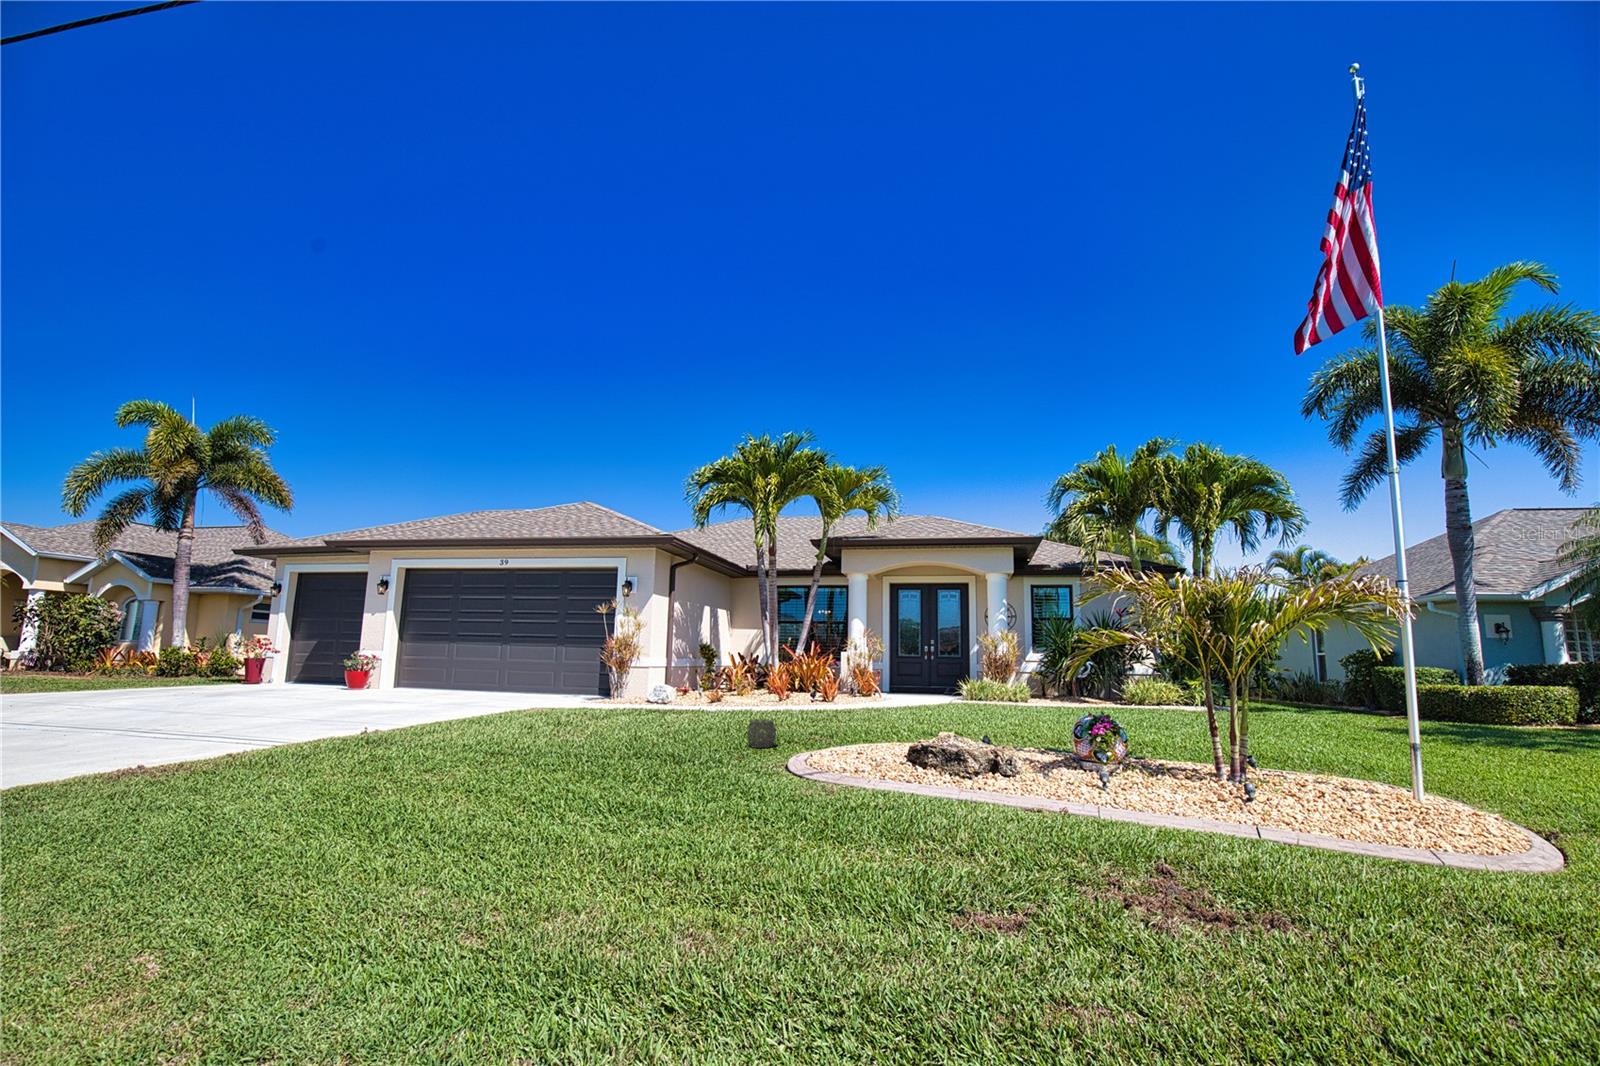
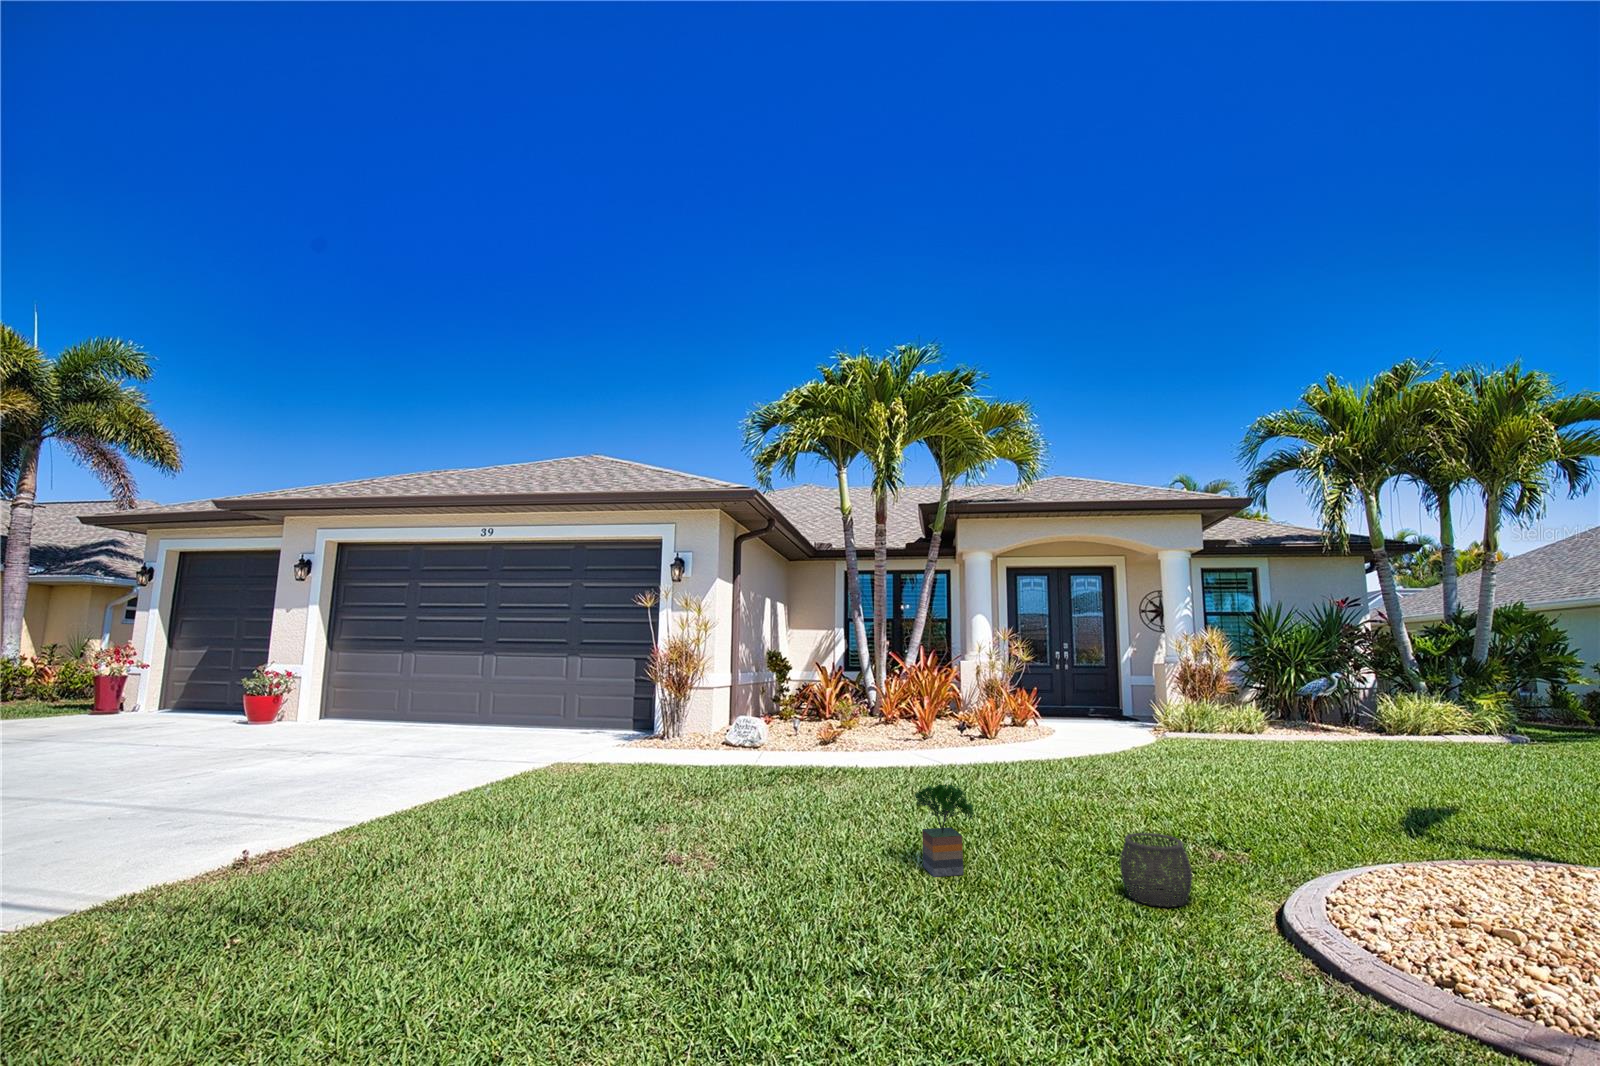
potted tree: none [670,699,698,741] -> present [915,784,974,877]

